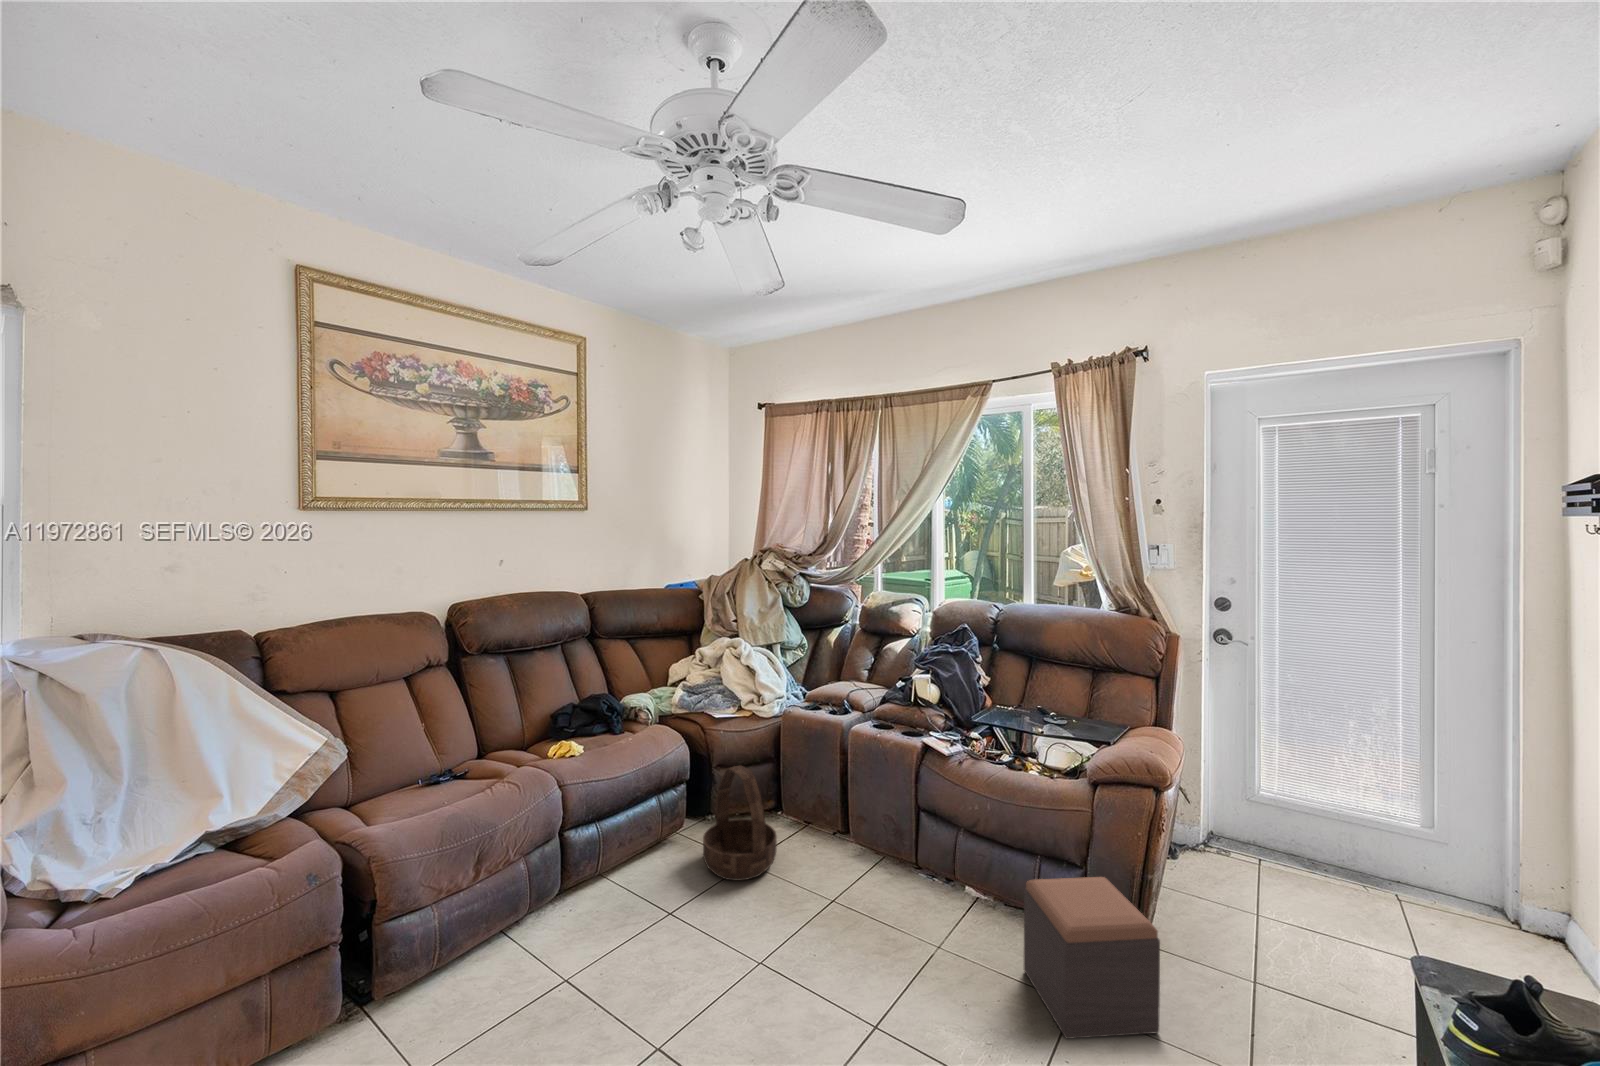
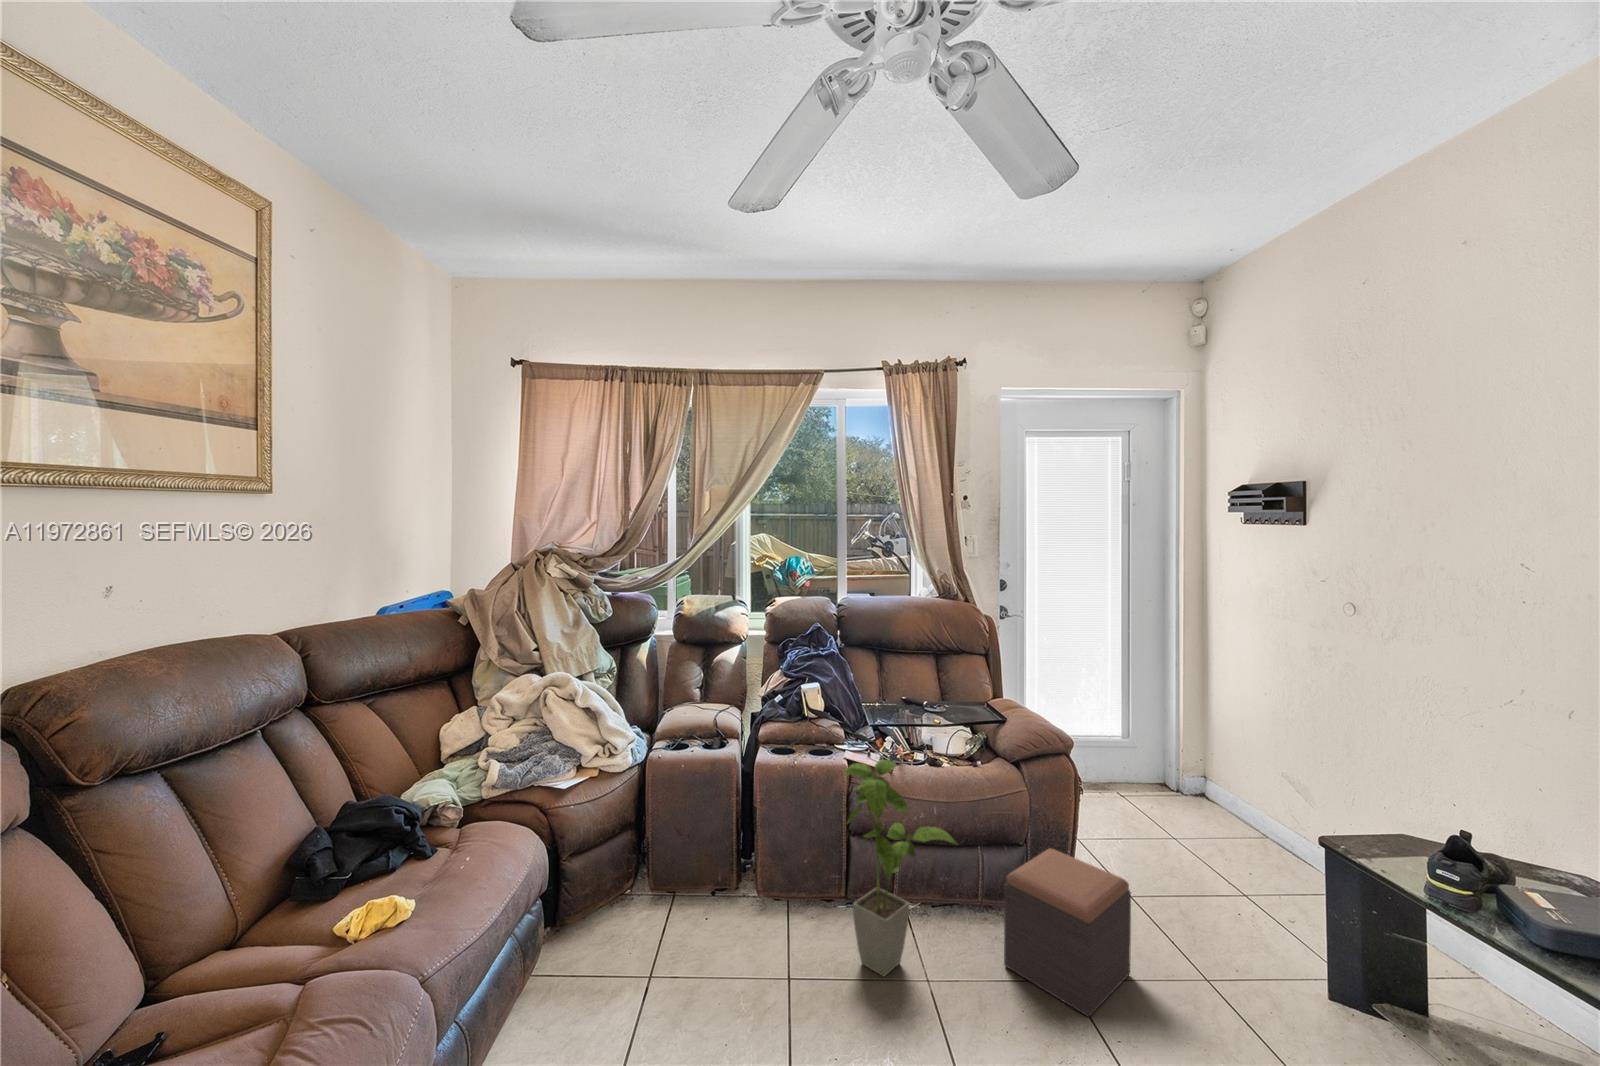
house plant: none [870,739,967,933] -> present [844,760,958,976]
basket: present [703,766,777,880] -> none [586,842,688,1006]

